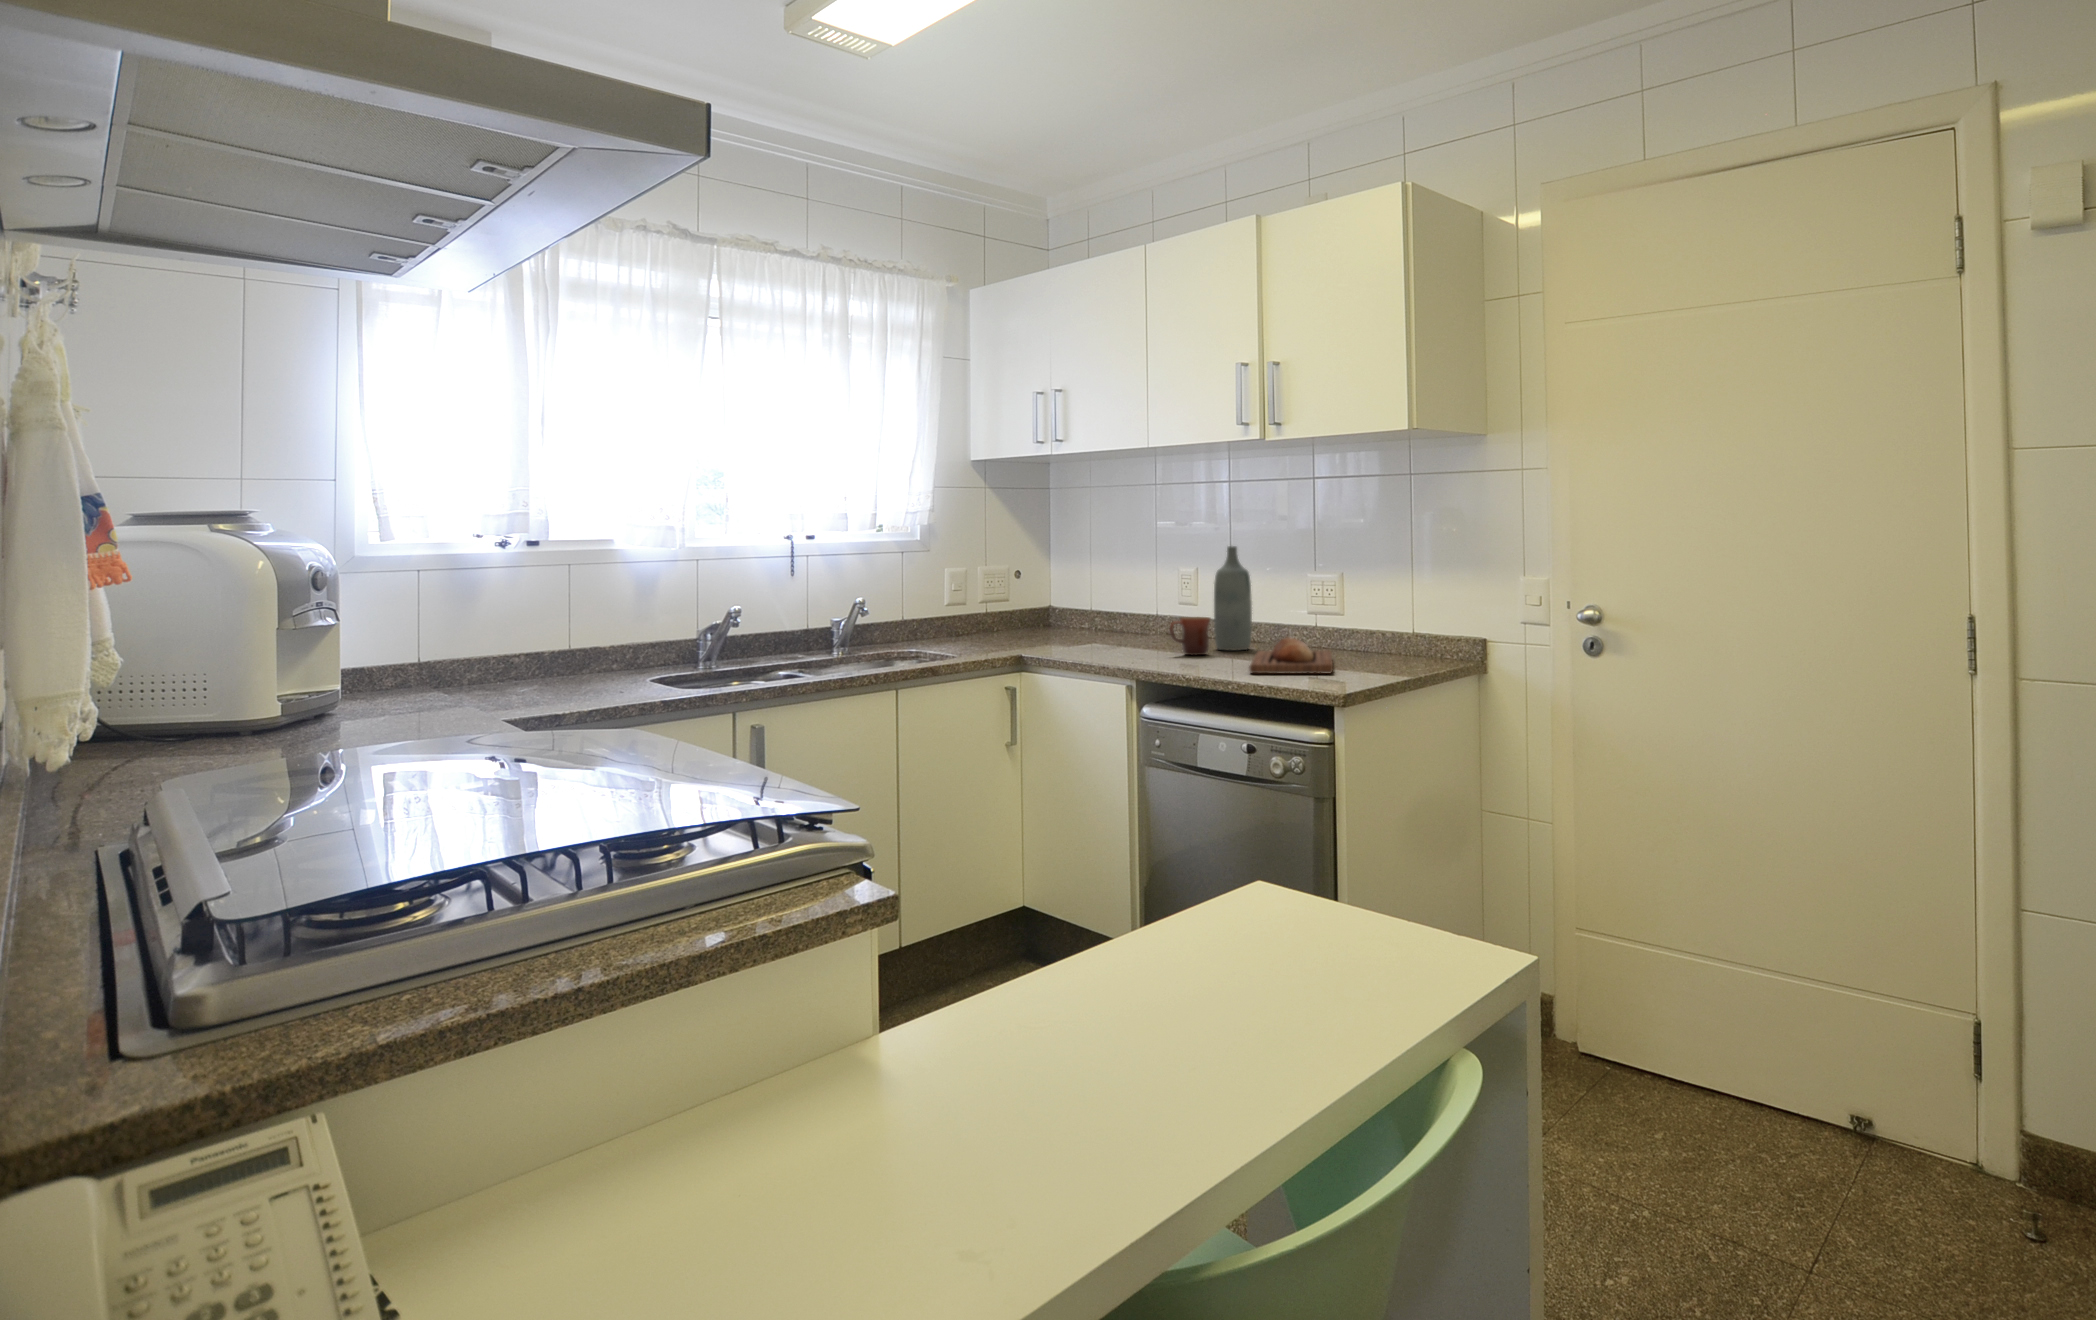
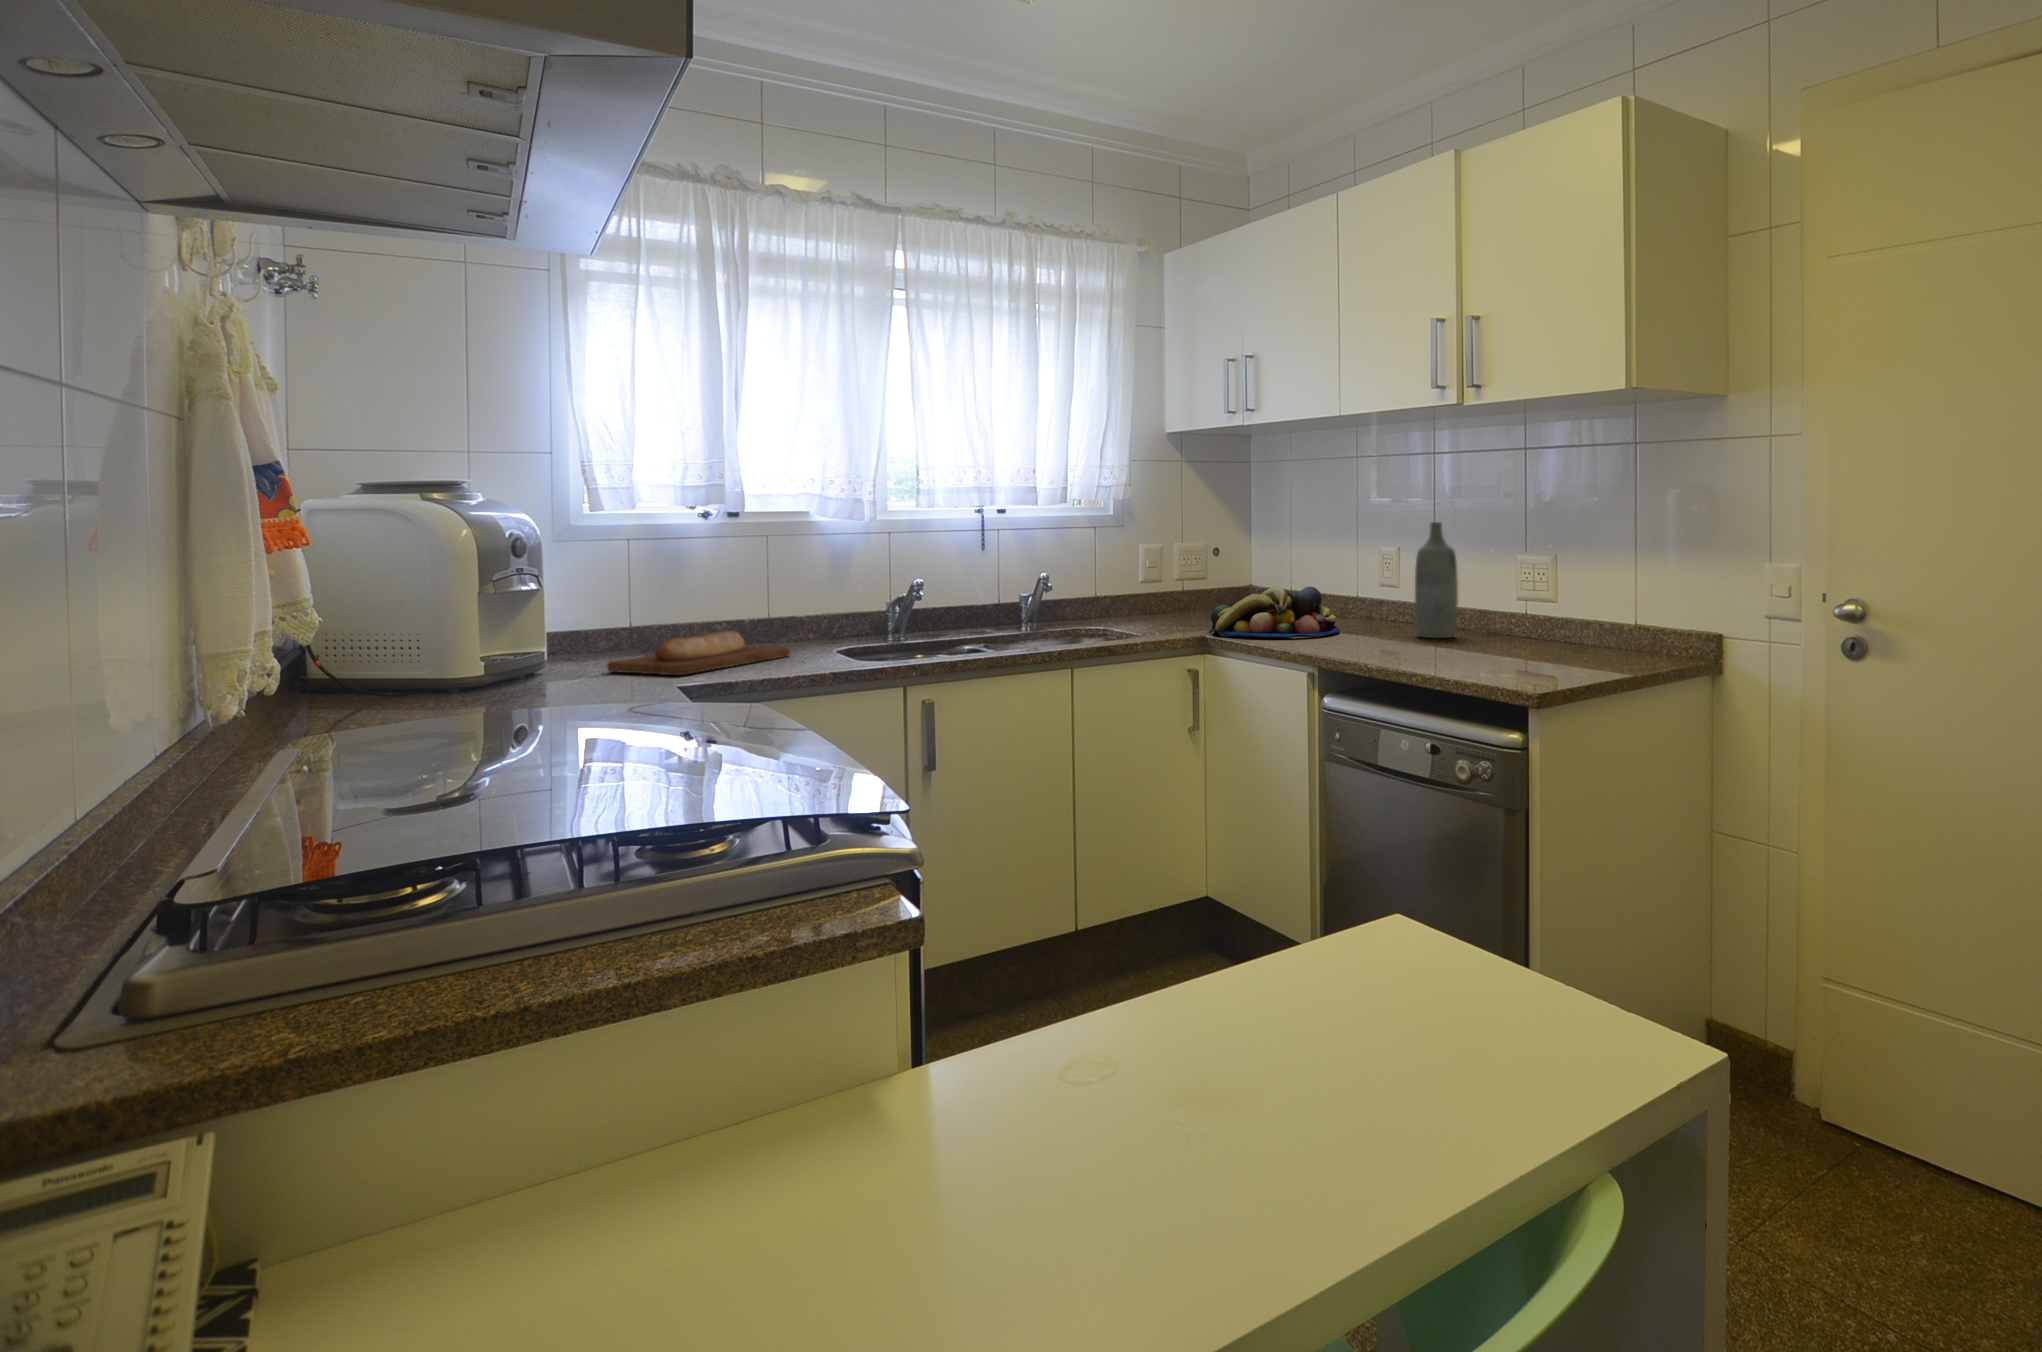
fruit bowl: none [1022,607,1145,654] -> present [1209,586,1340,637]
mug: present [1170,617,1210,655] -> none [1362,600,1408,643]
bread loaf: present [1249,637,1333,674] -> present [607,631,790,675]

